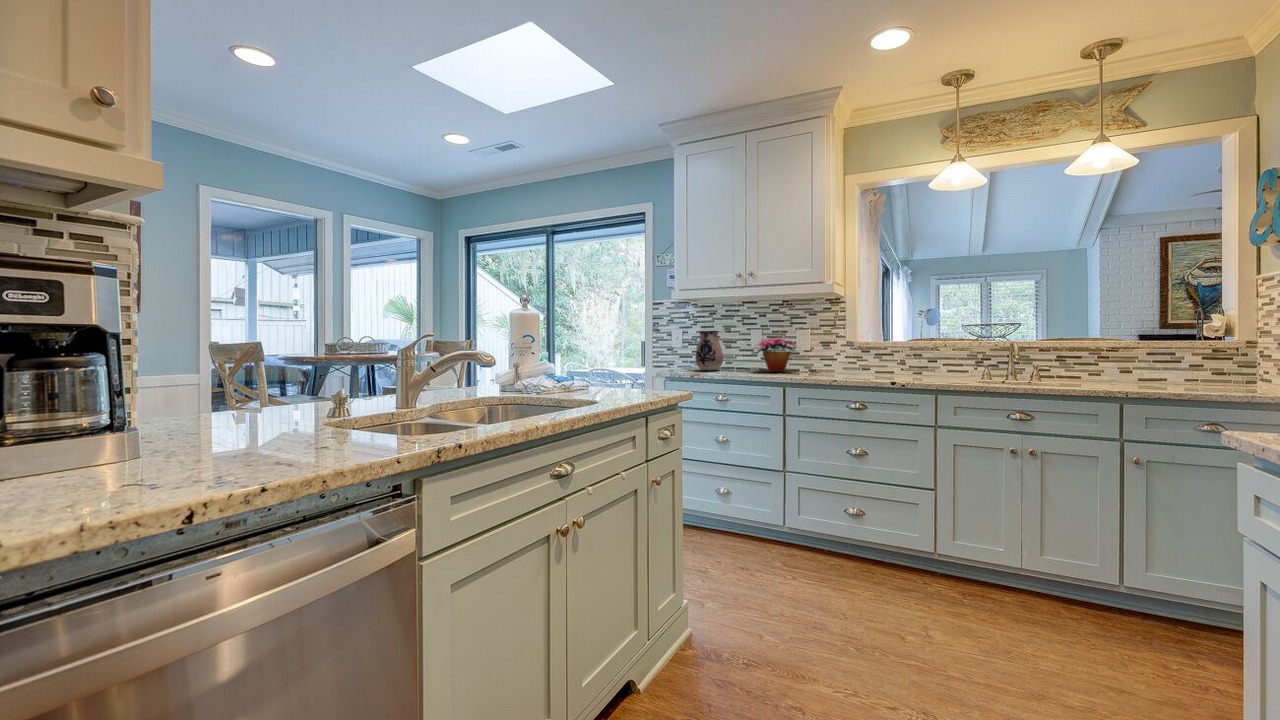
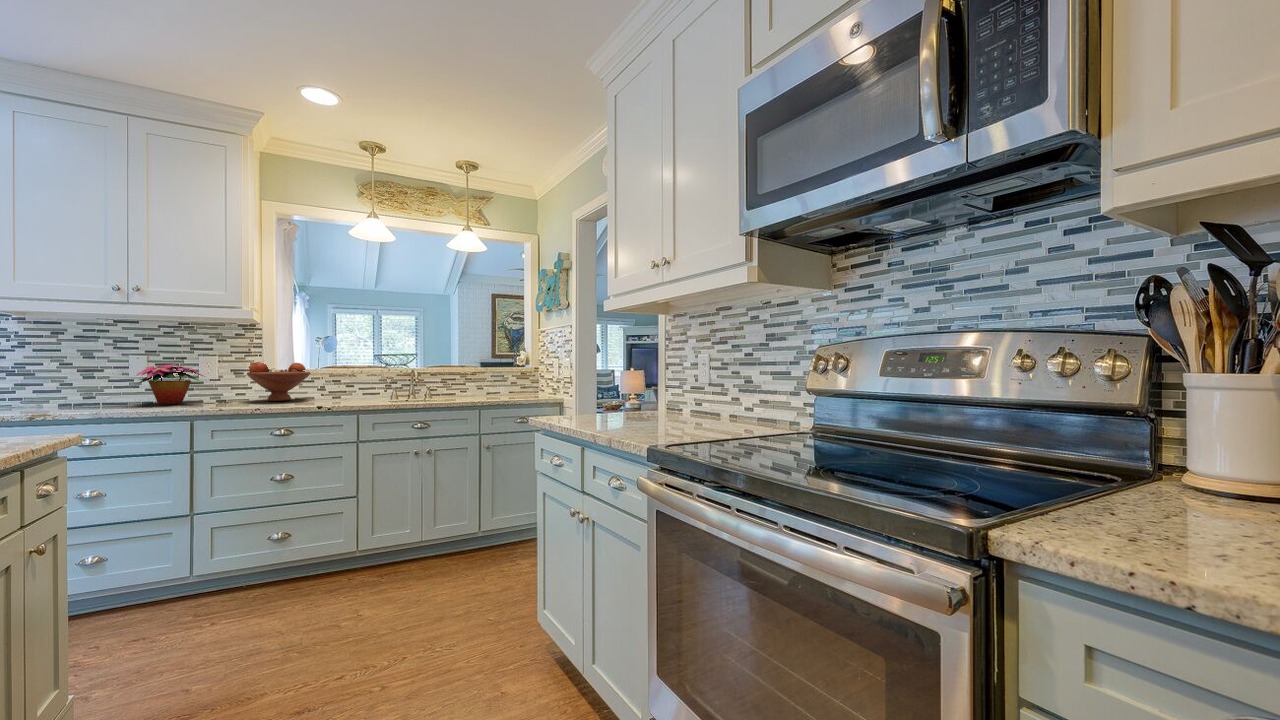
ceramic pitcher: present [696,331,723,370] -> none [26,355,80,408]
fruit bowl: none [833,334,891,374] -> present [247,362,311,401]

